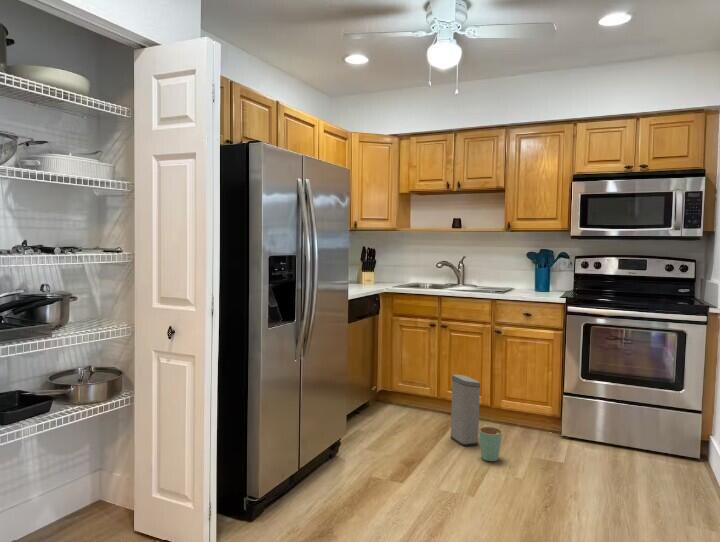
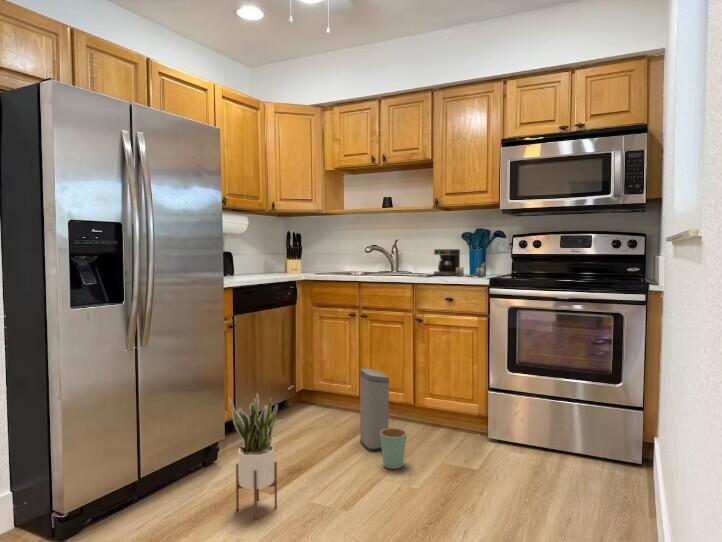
coffee maker: none [505,268,555,294] -> present [434,249,486,277]
potted plant: none [379,398,412,502] -> present [229,393,278,519]

